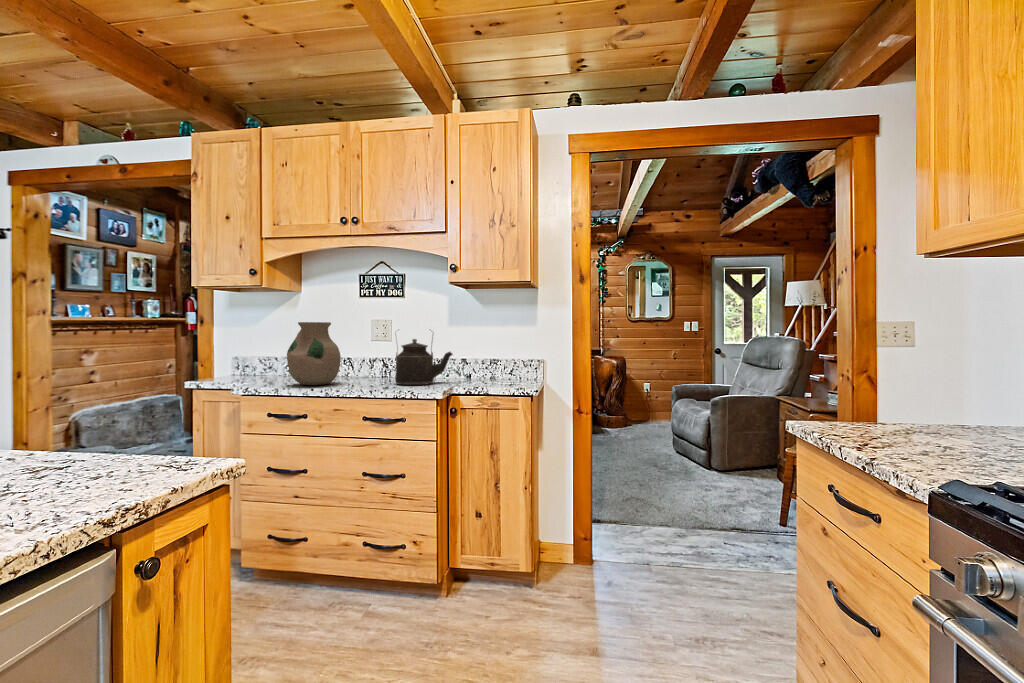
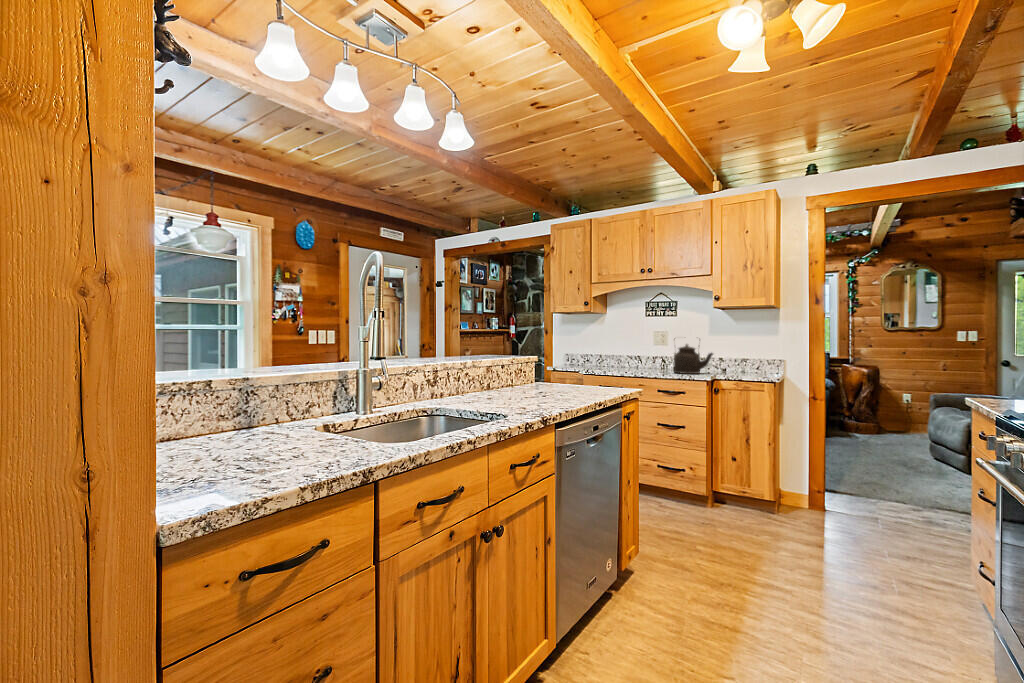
vase: present [287,322,341,385] -> none [606,333,638,372]

